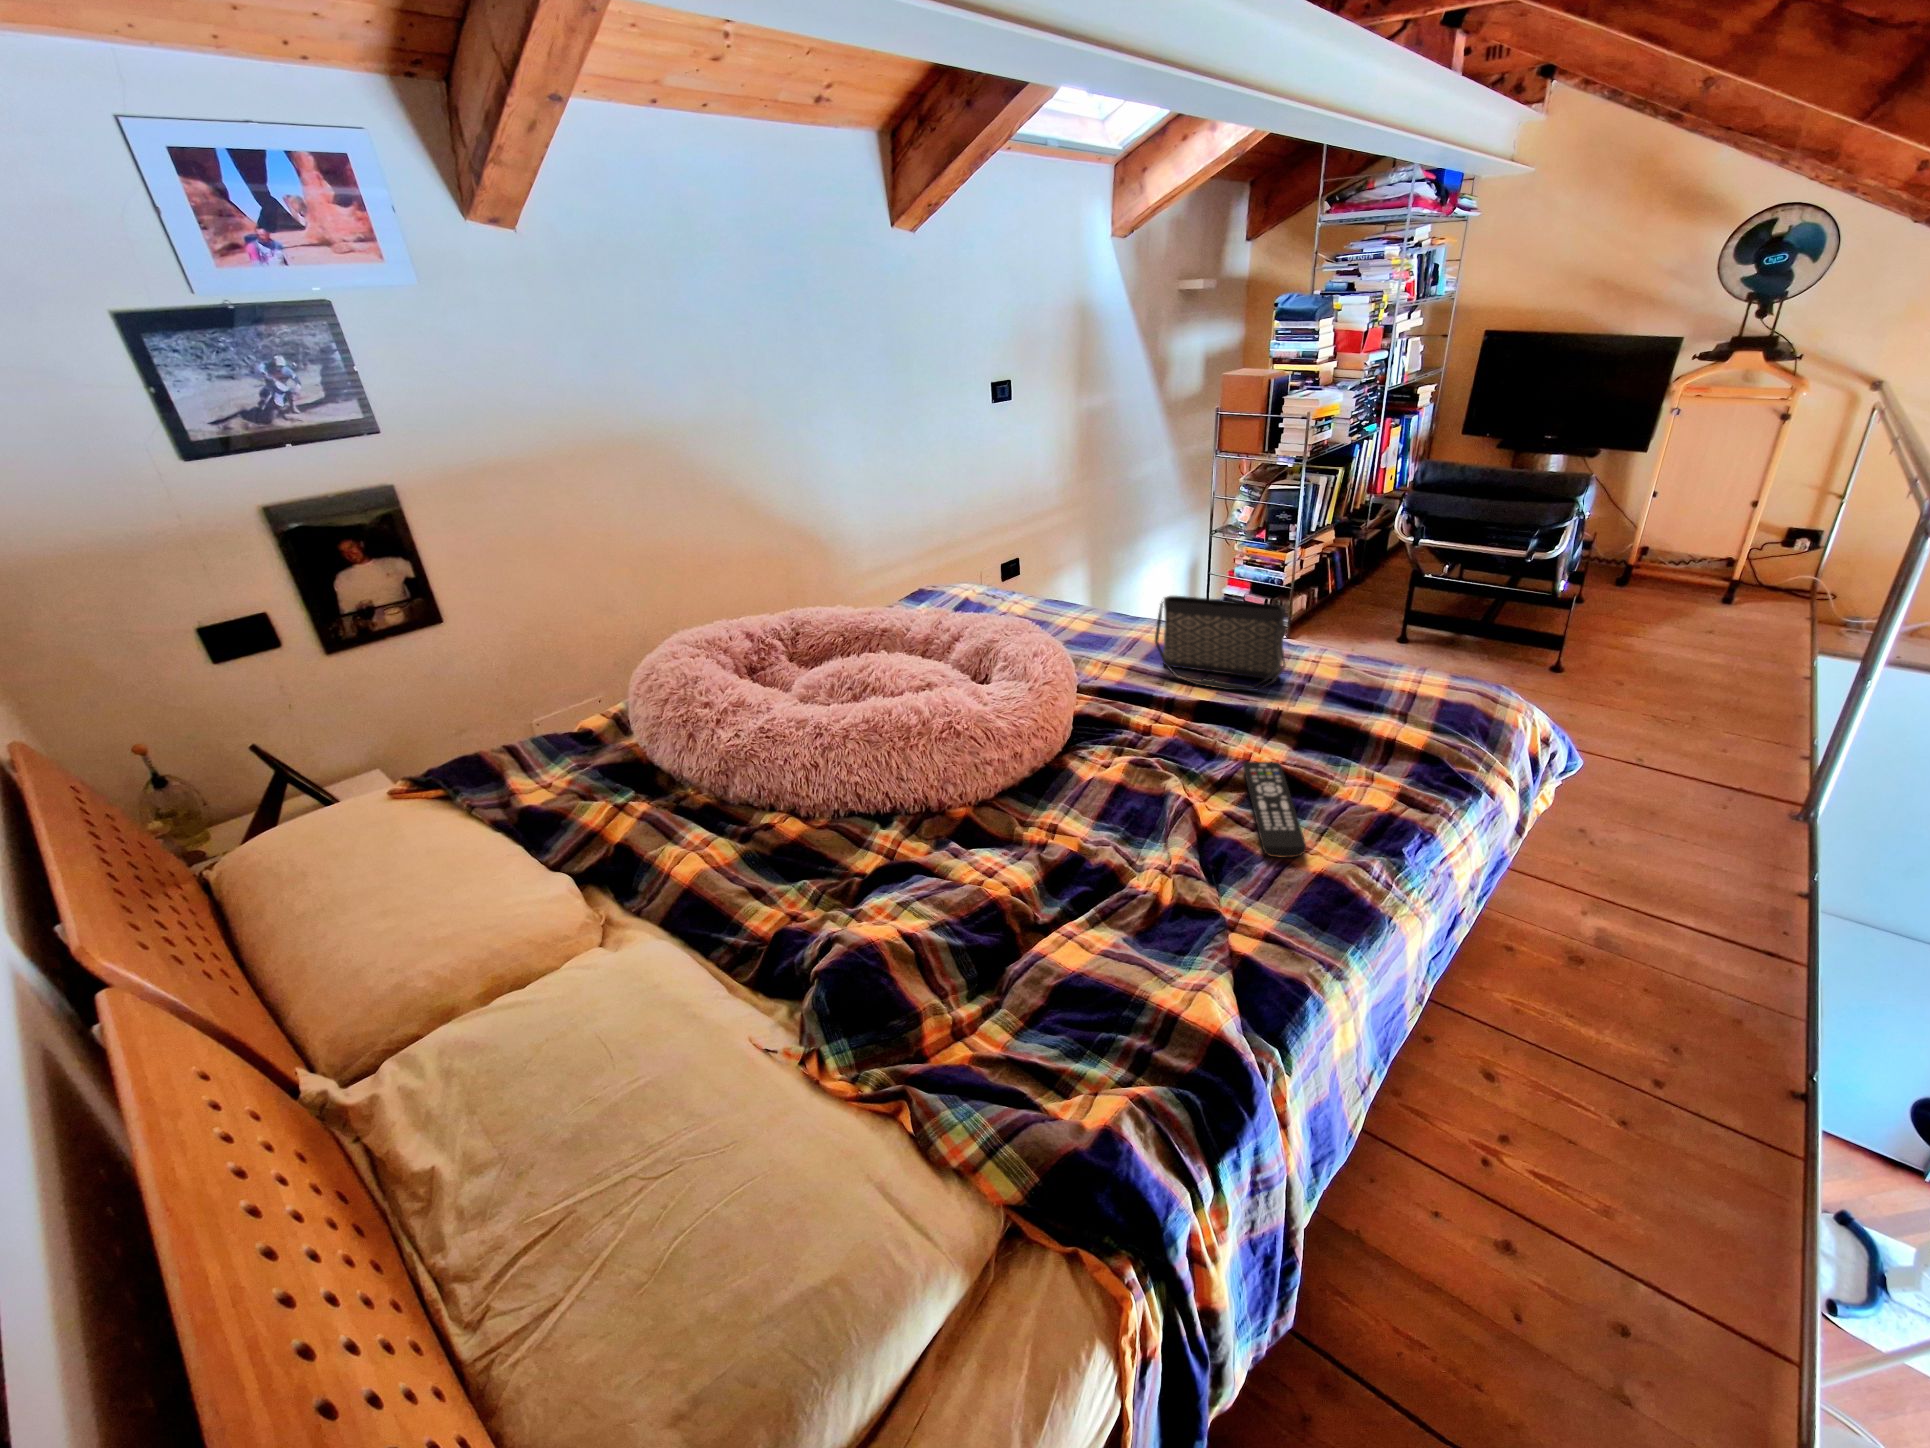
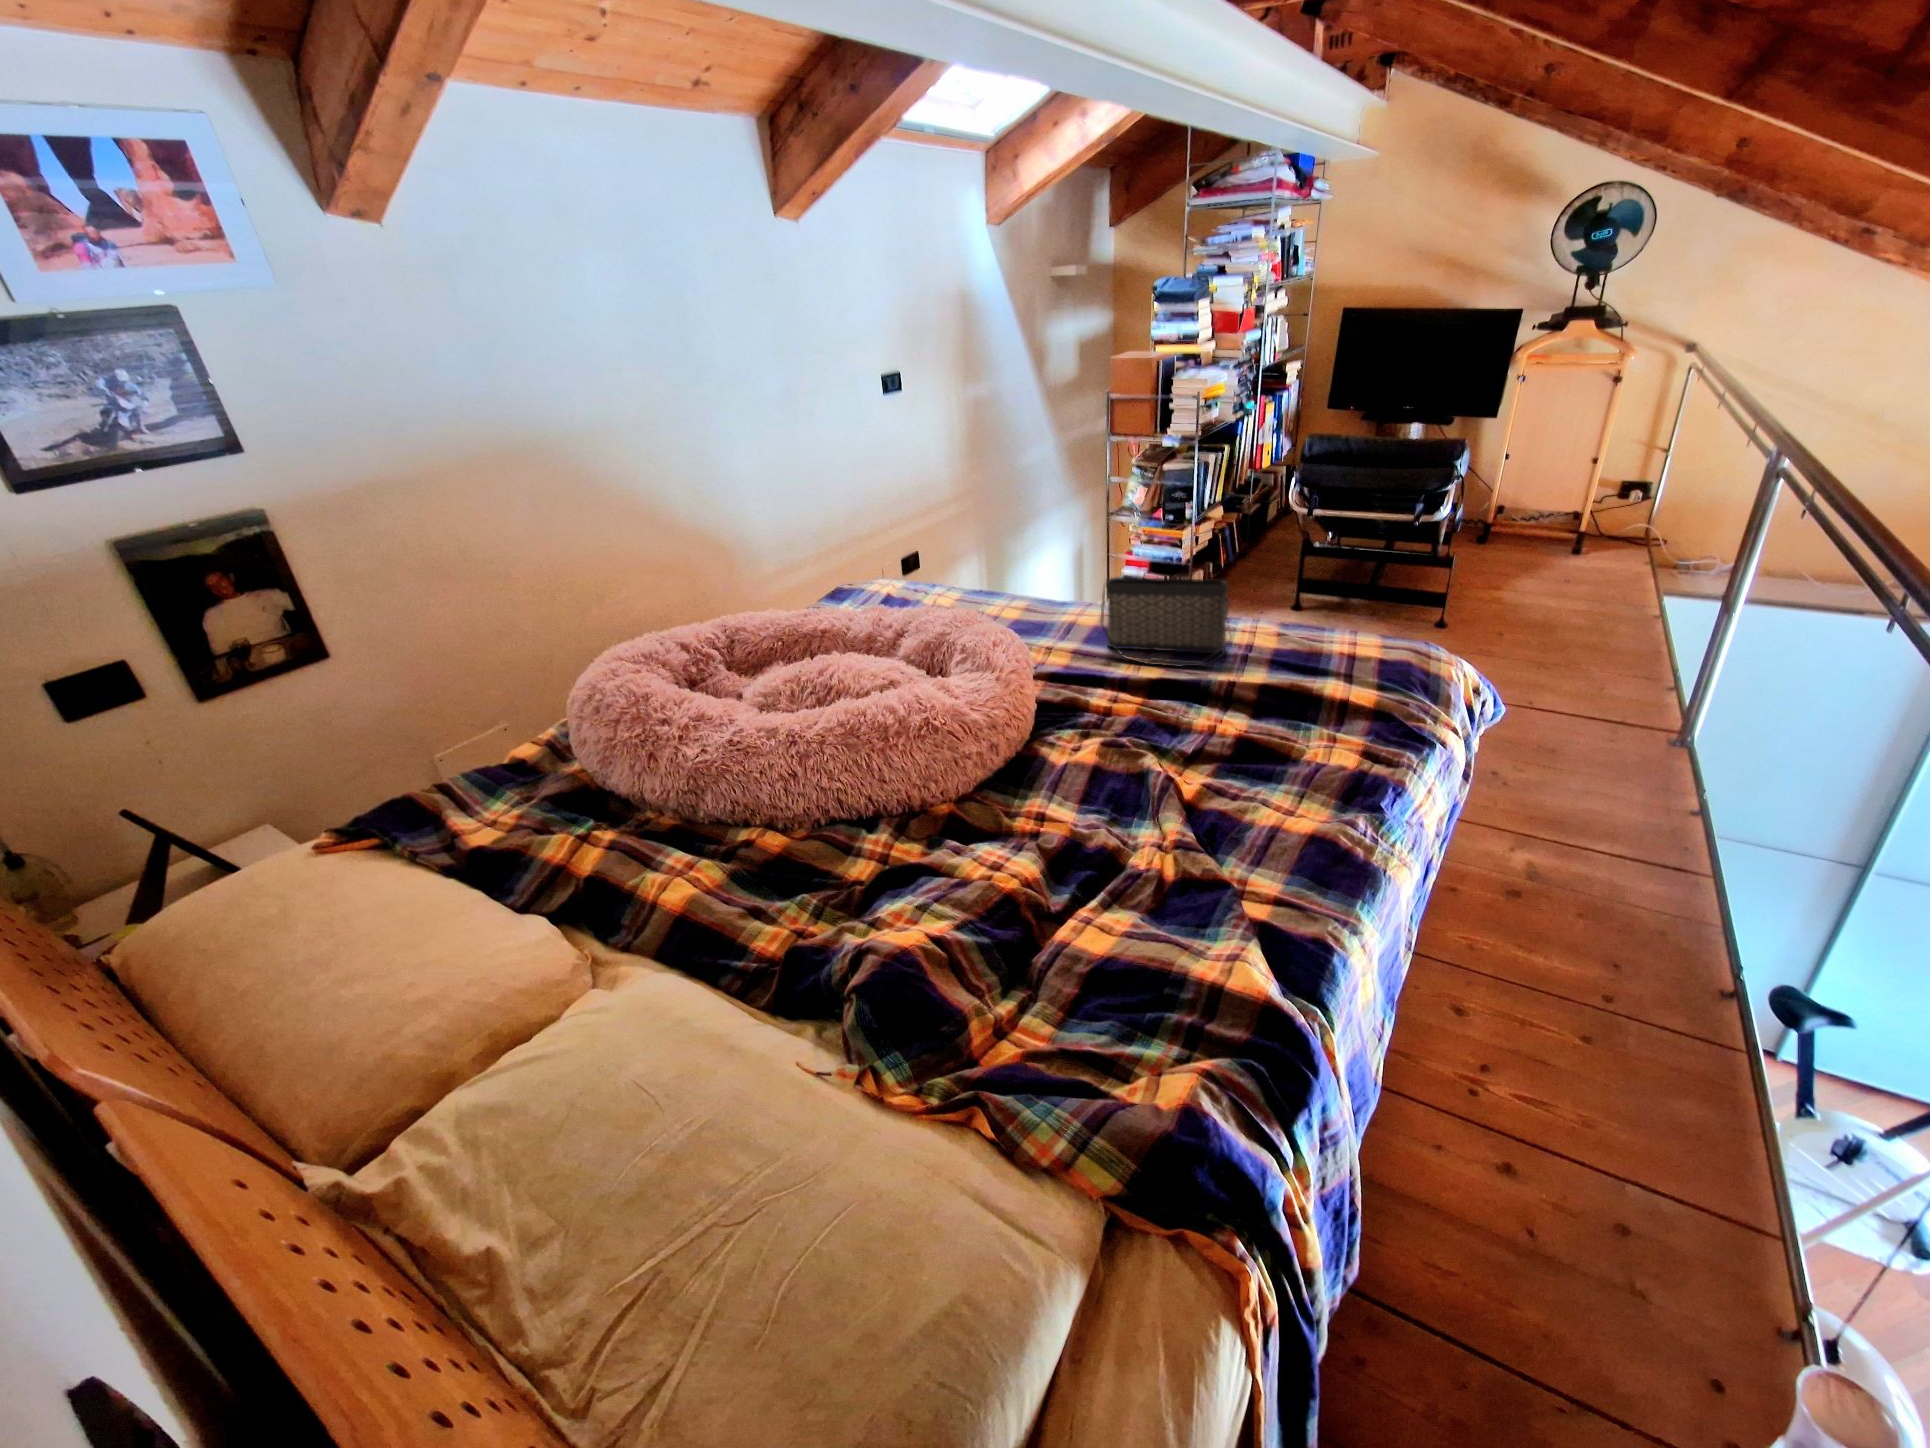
remote control: present [1243,762,1306,858] -> none [1214,732,1296,824]

